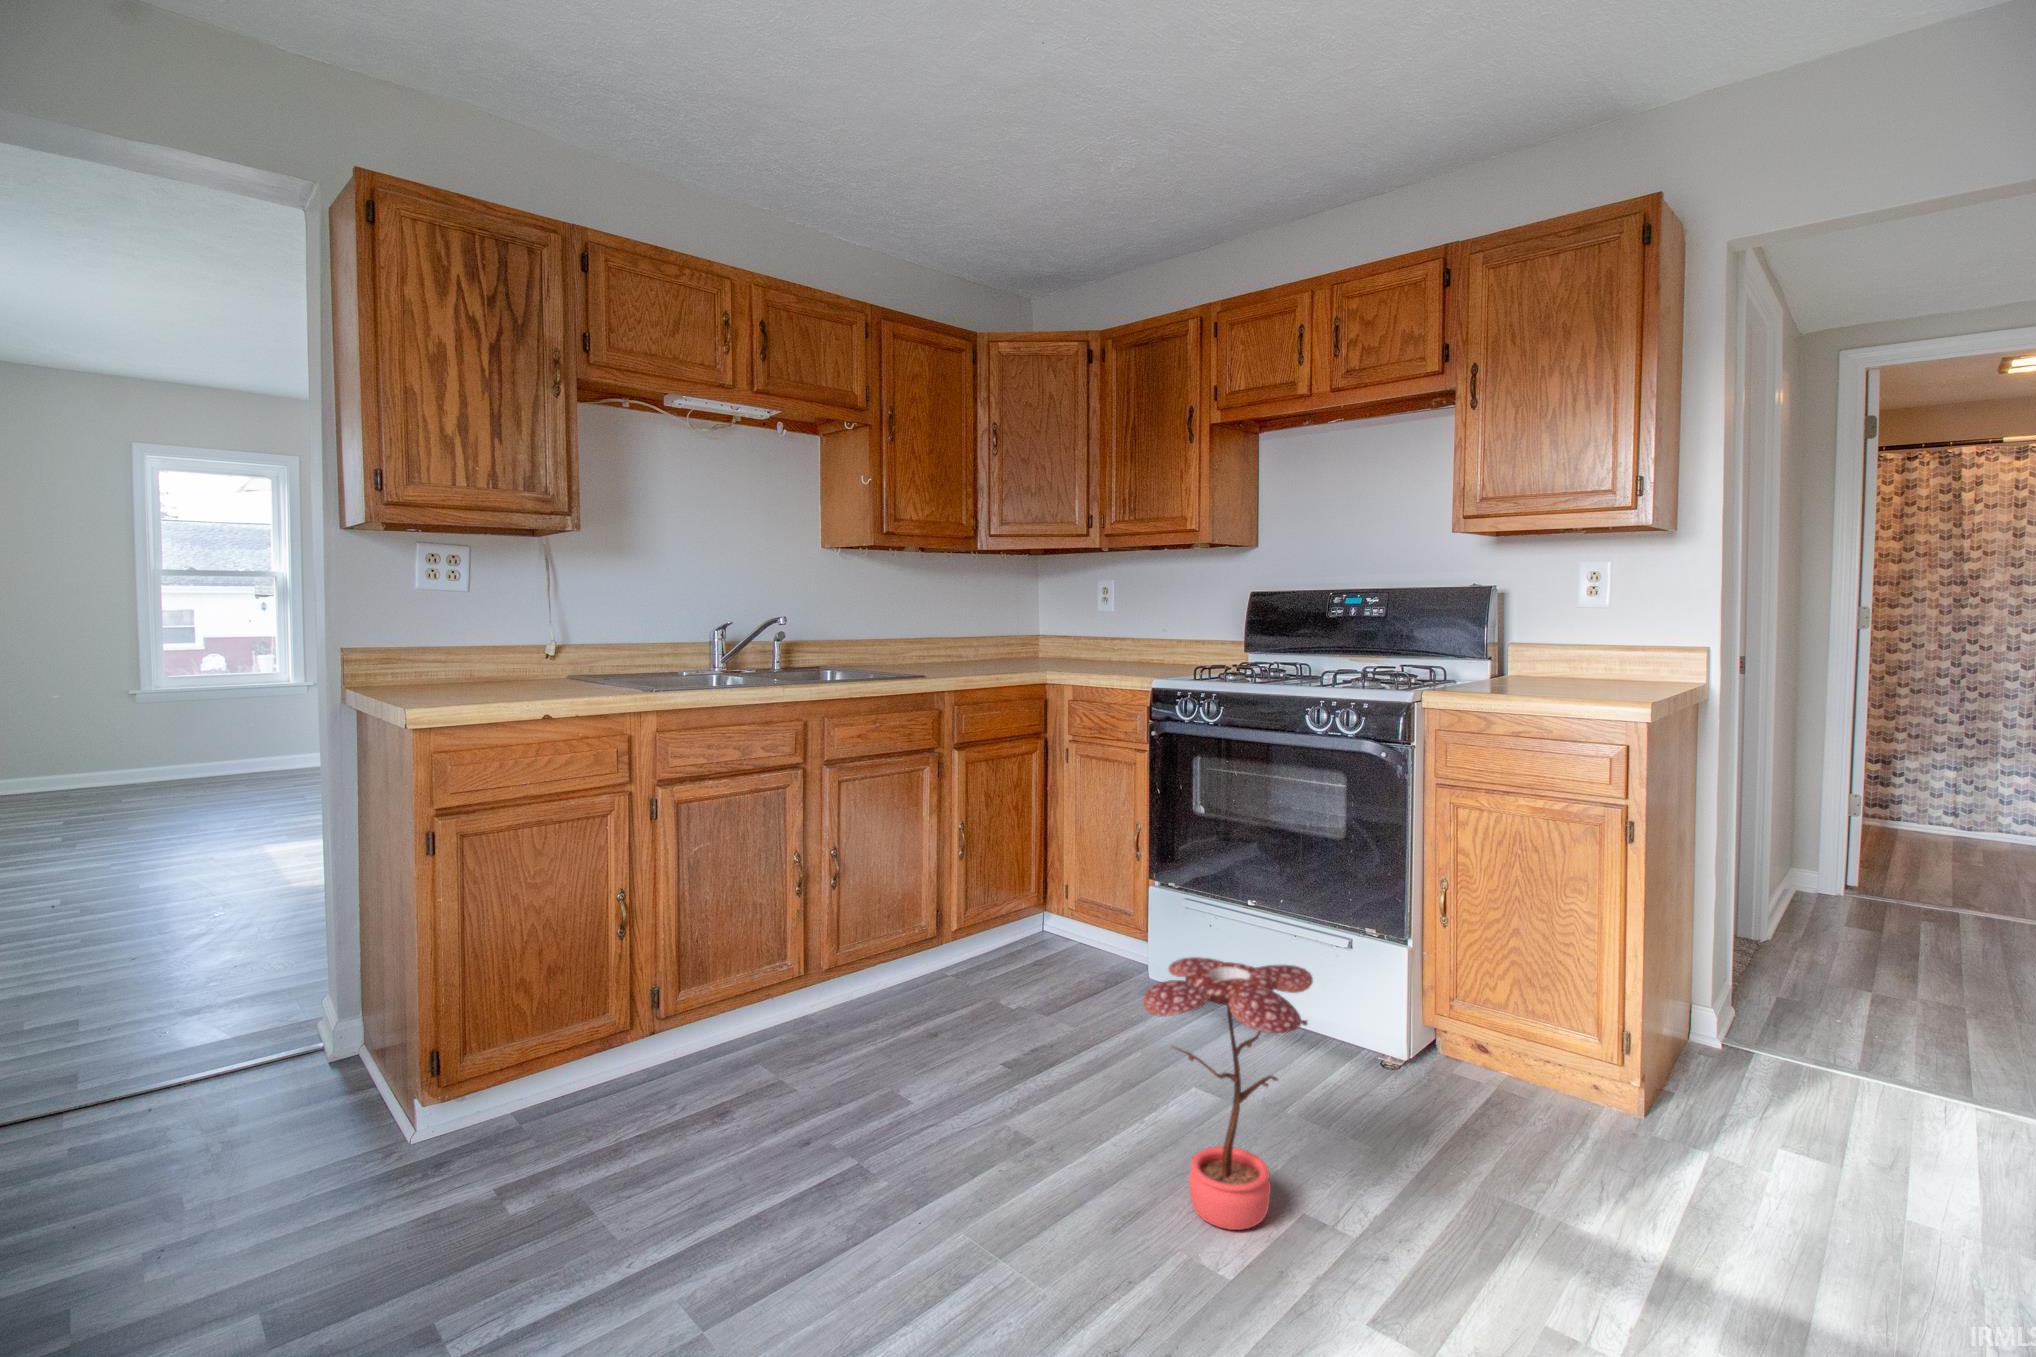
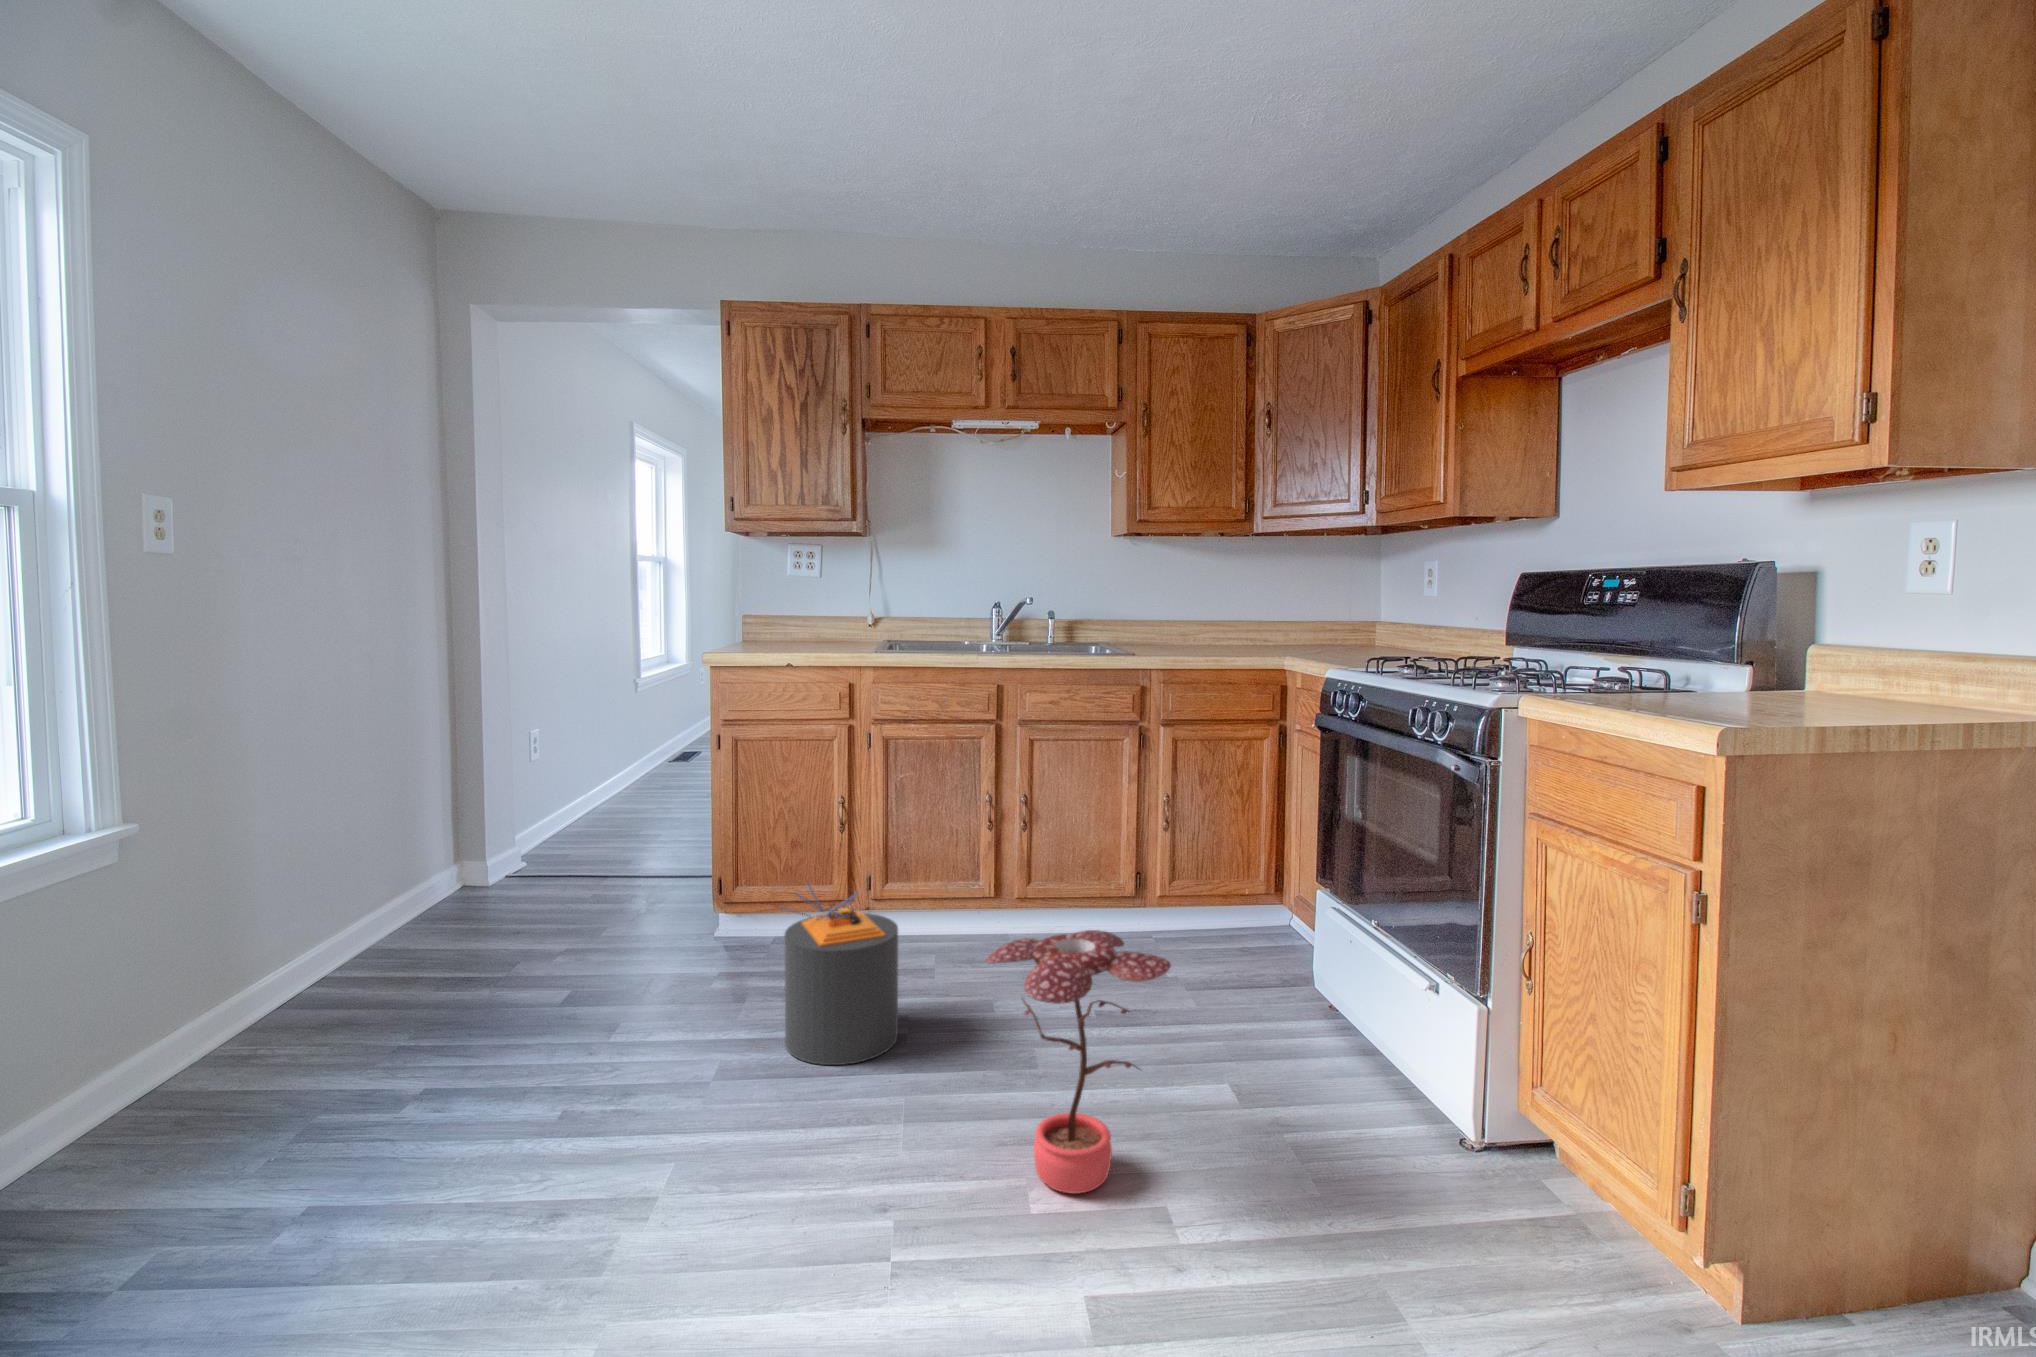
trash can: none [744,988,892,1232] -> present [781,884,898,1065]

